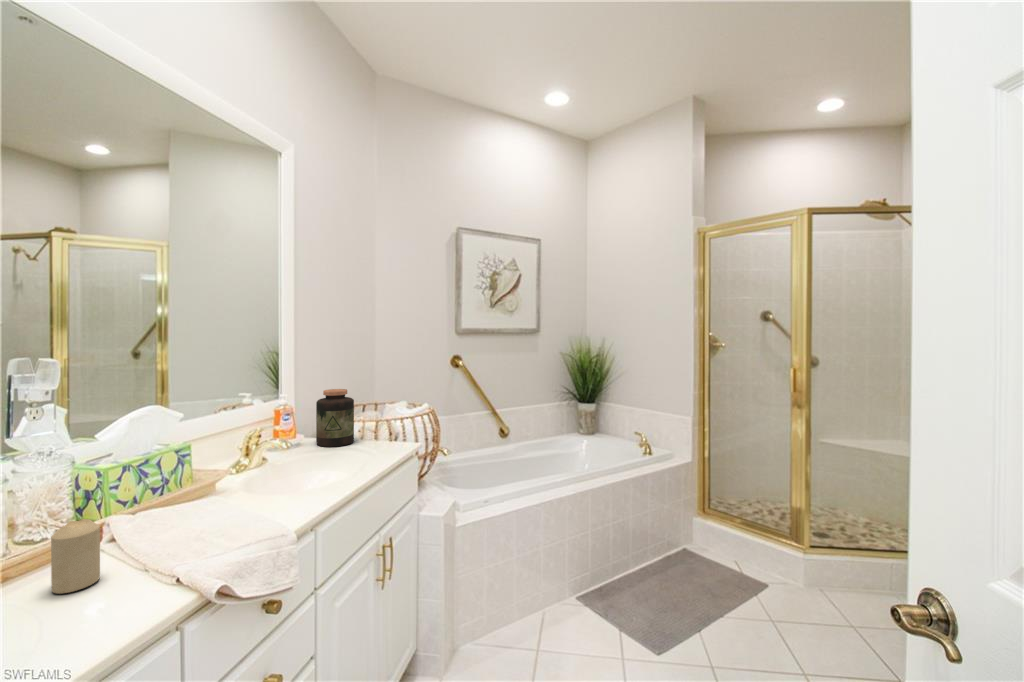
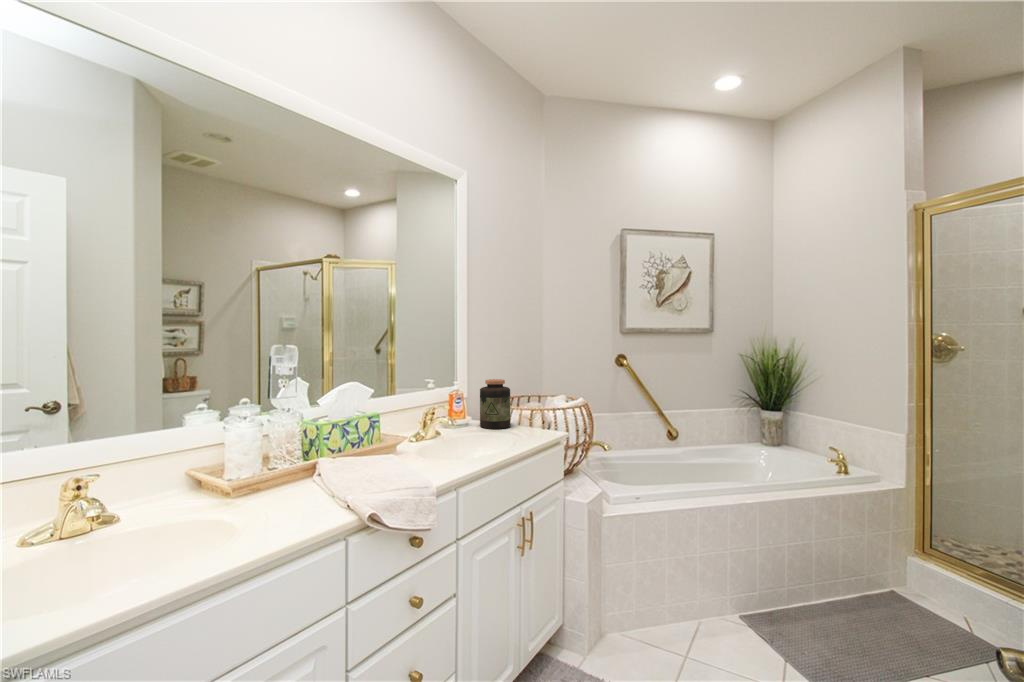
candle: present [51,519,100,594] -> none [280,453,307,501]

